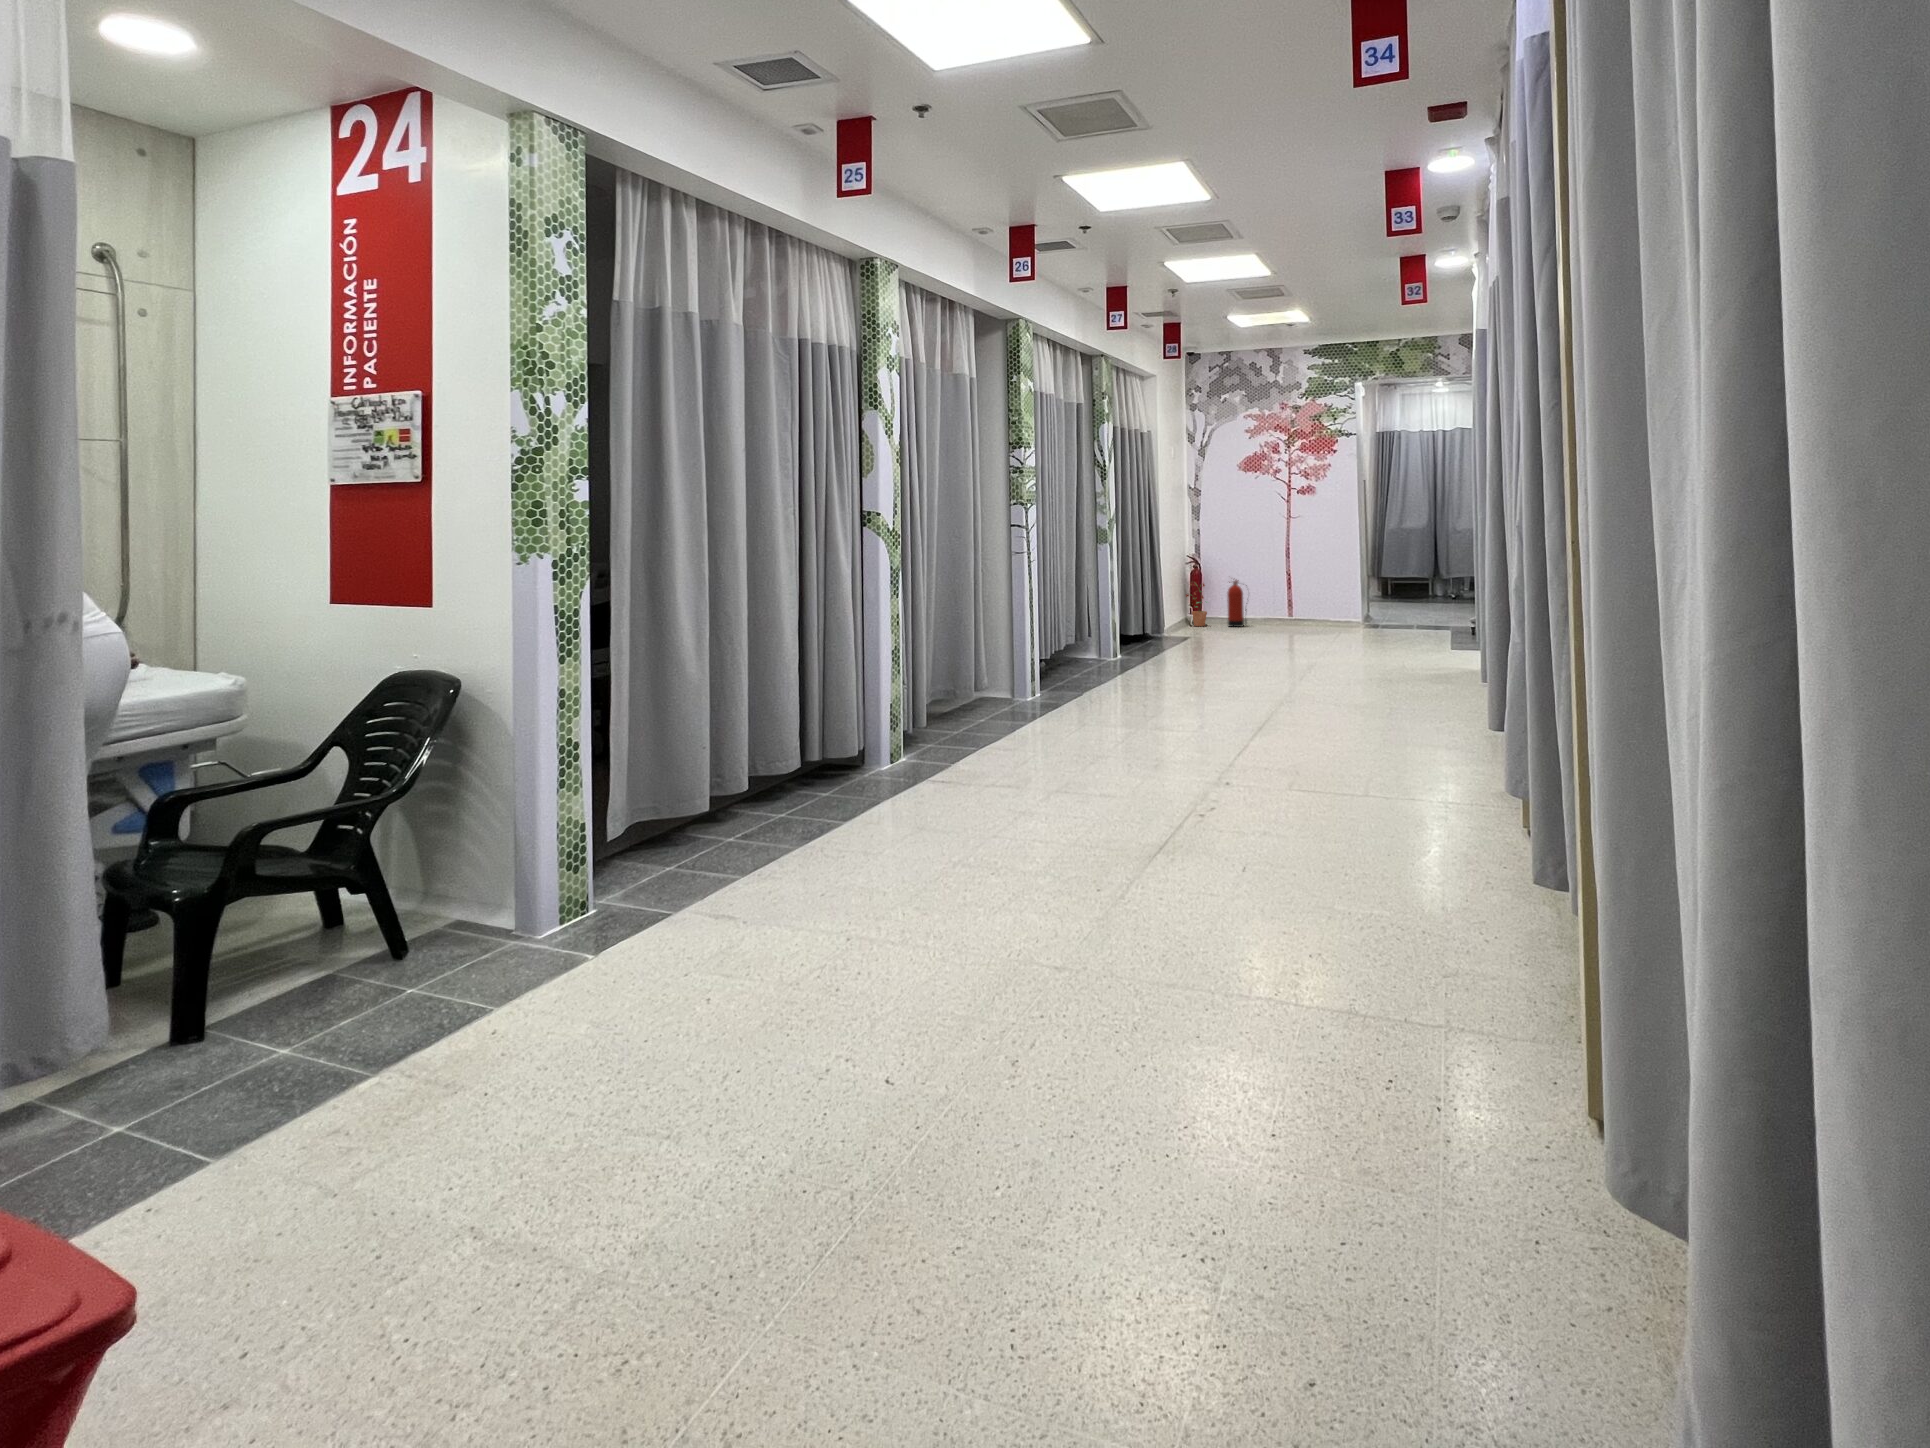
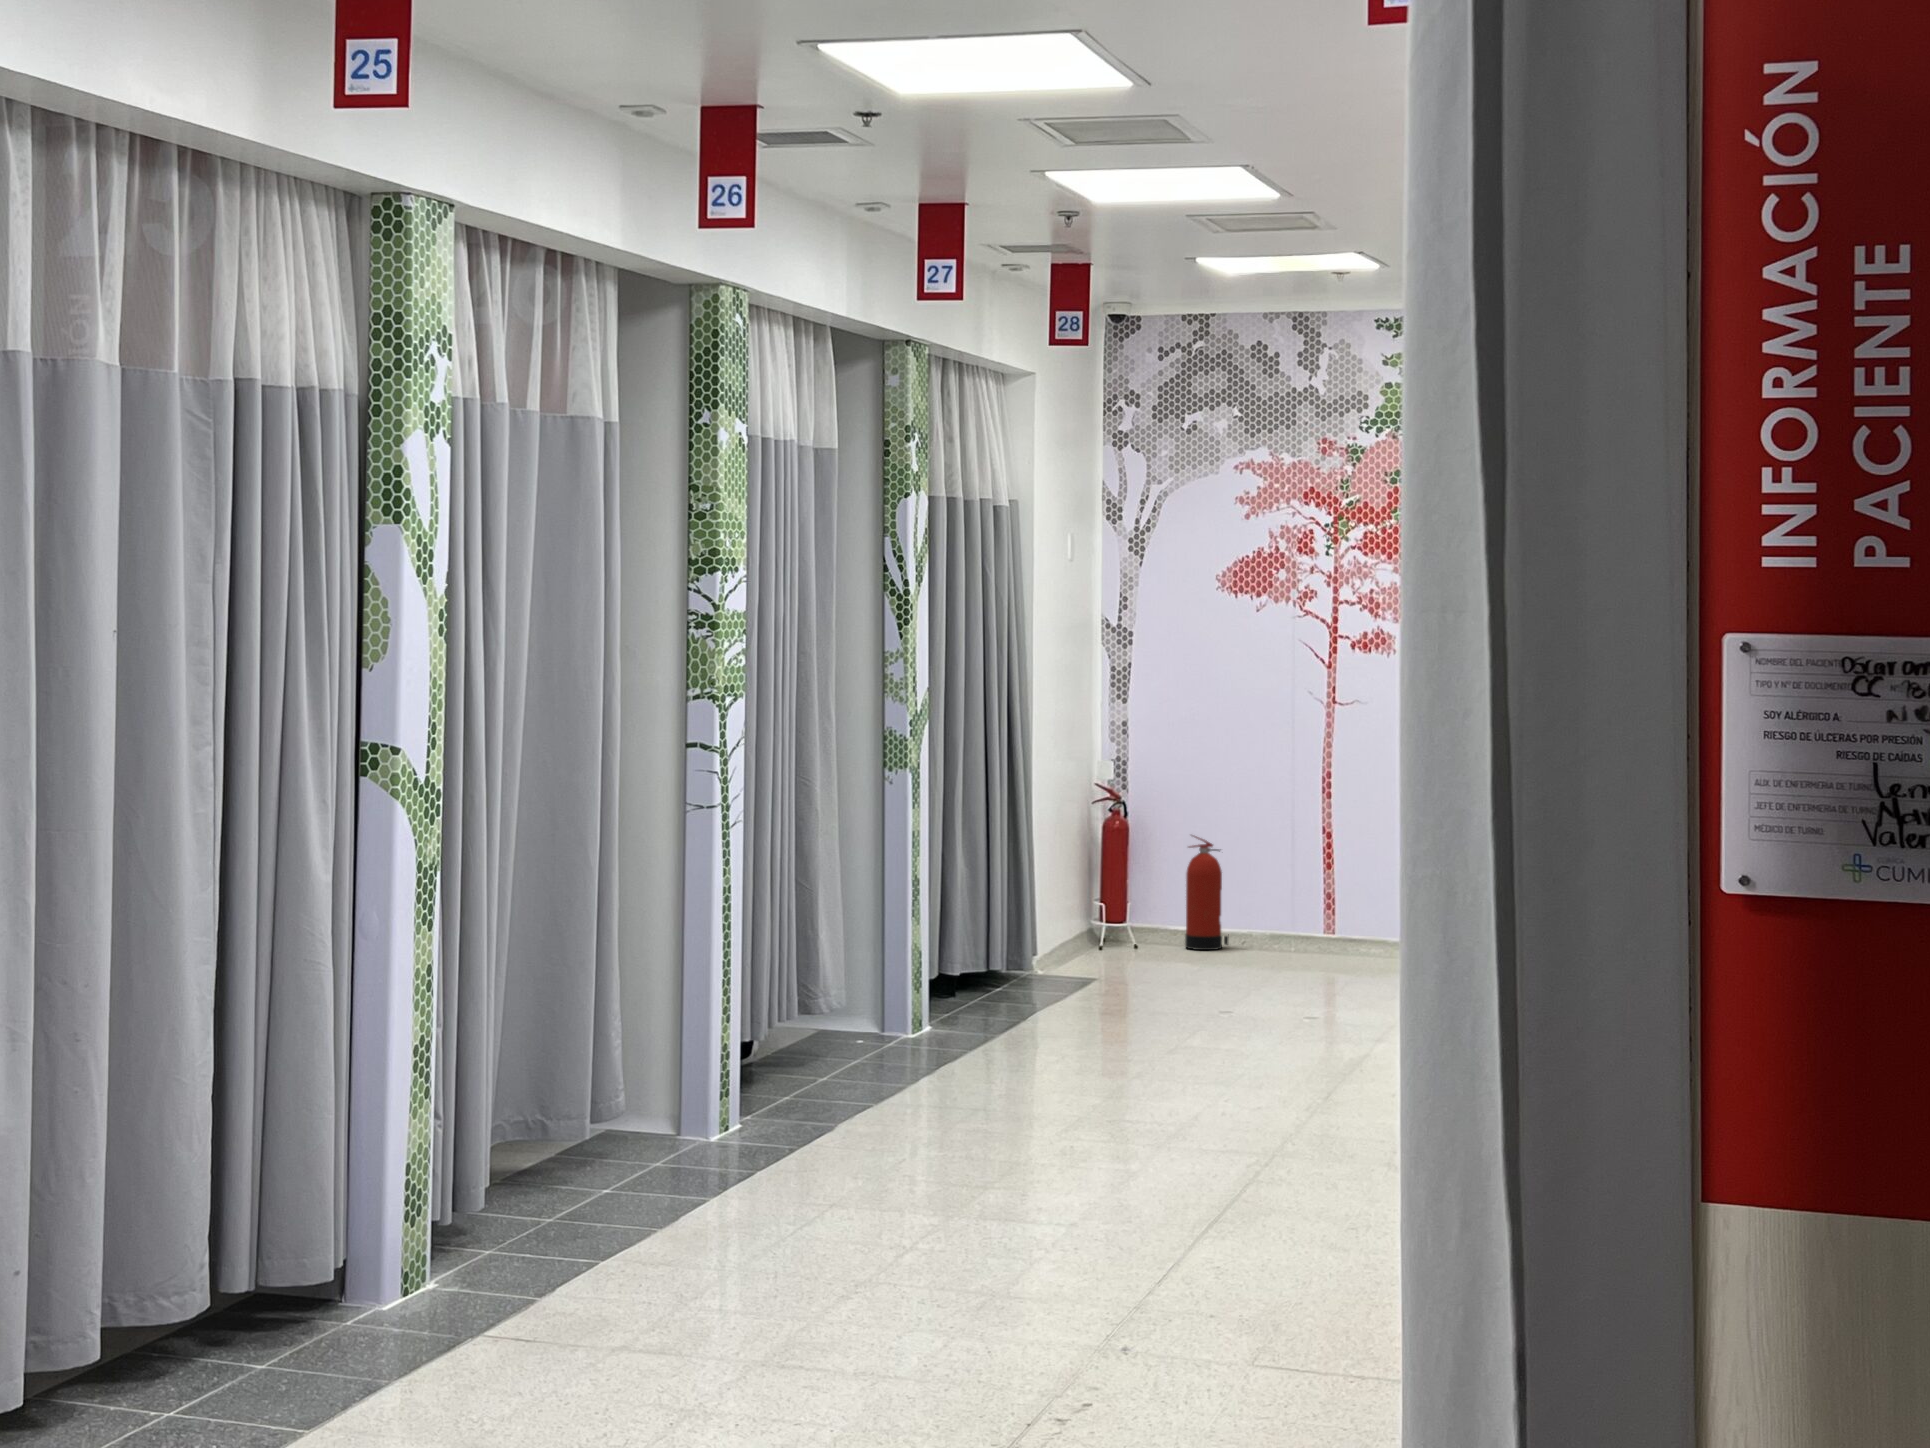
potted plant: present [1186,582,1207,626] -> none [1090,843,1145,947]

